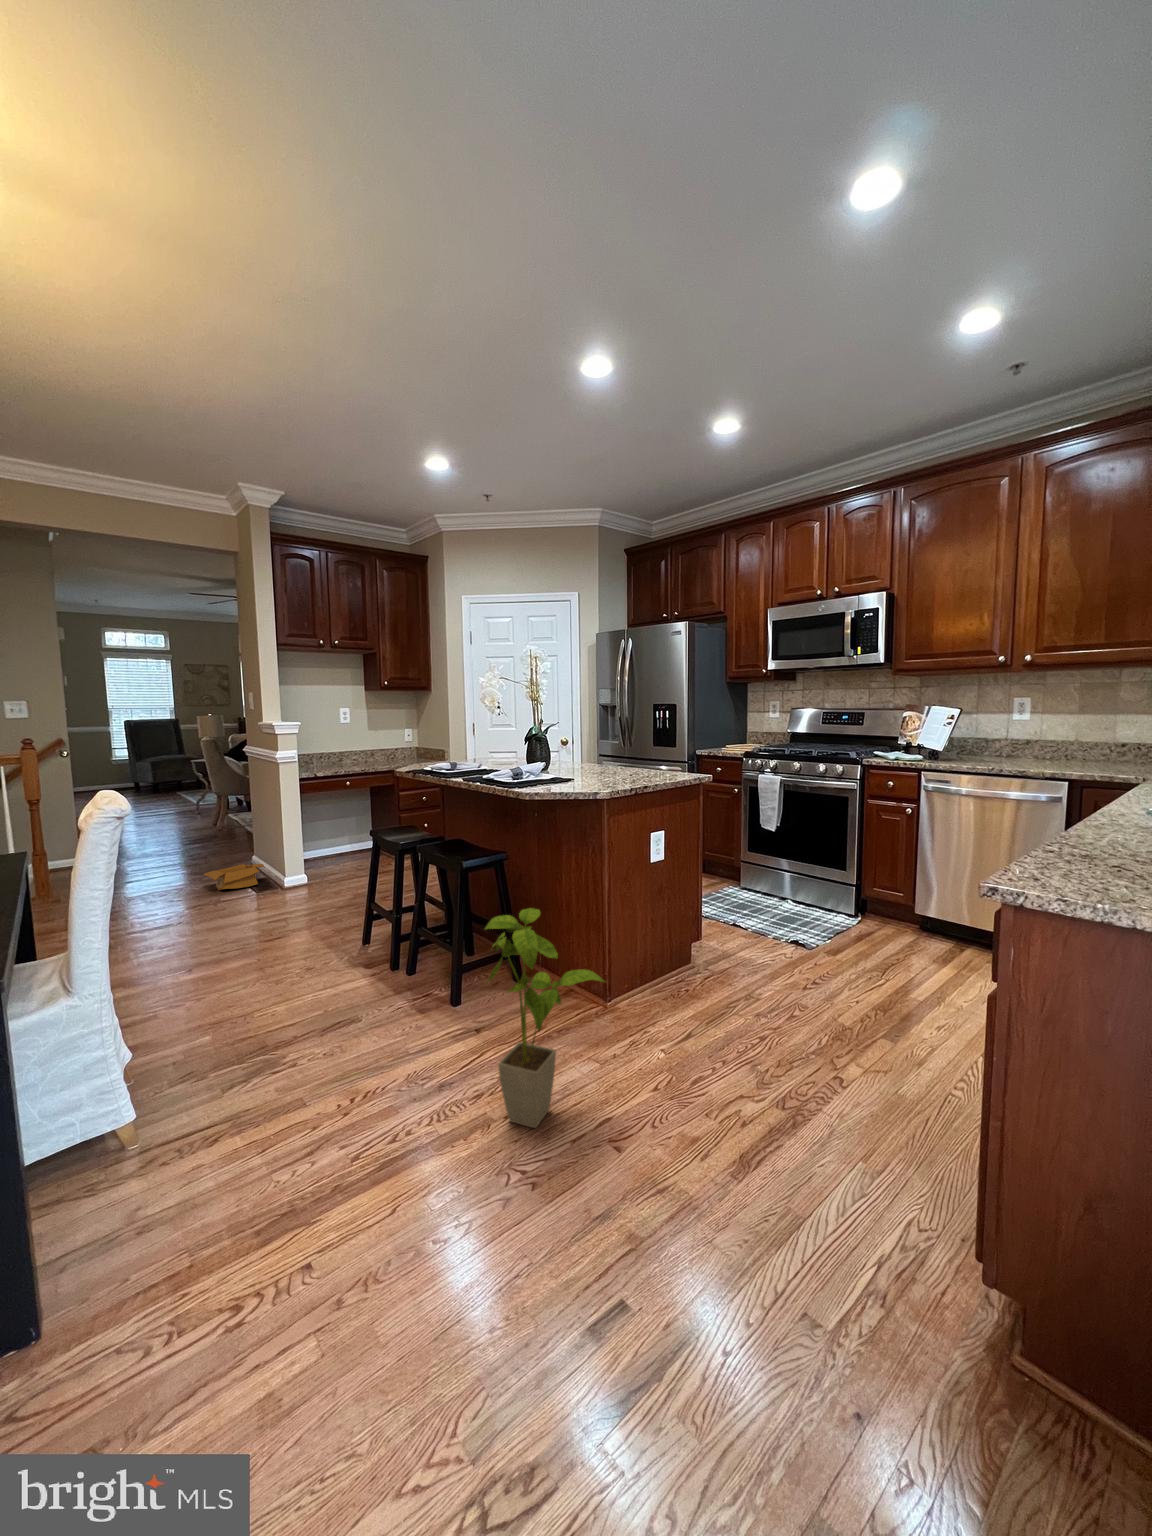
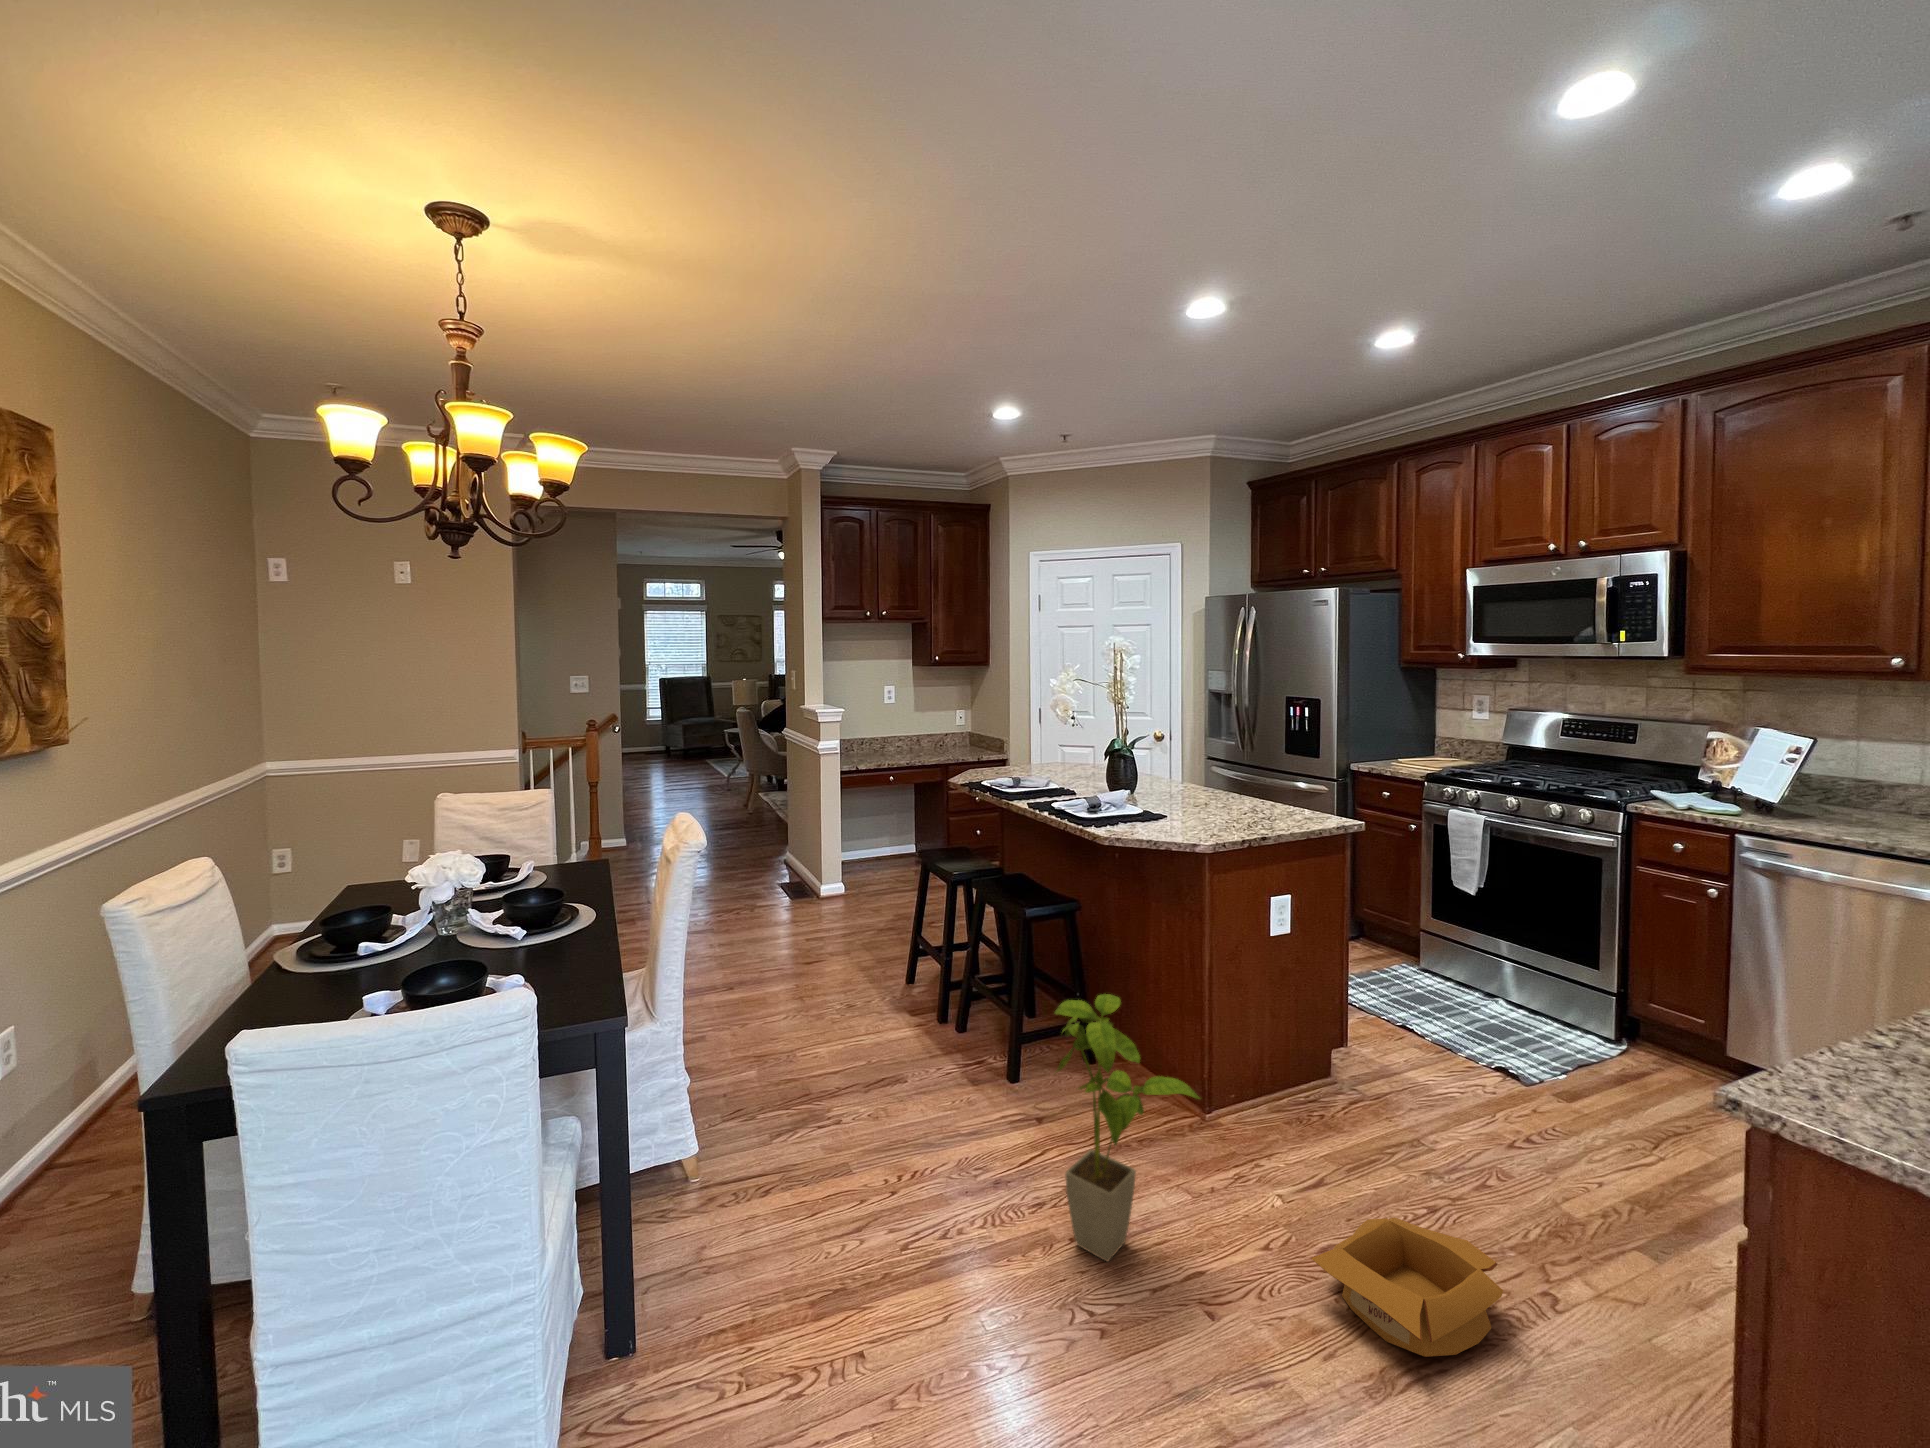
cardboard box: present [204,864,264,890] -> present [1311,1217,1503,1357]

